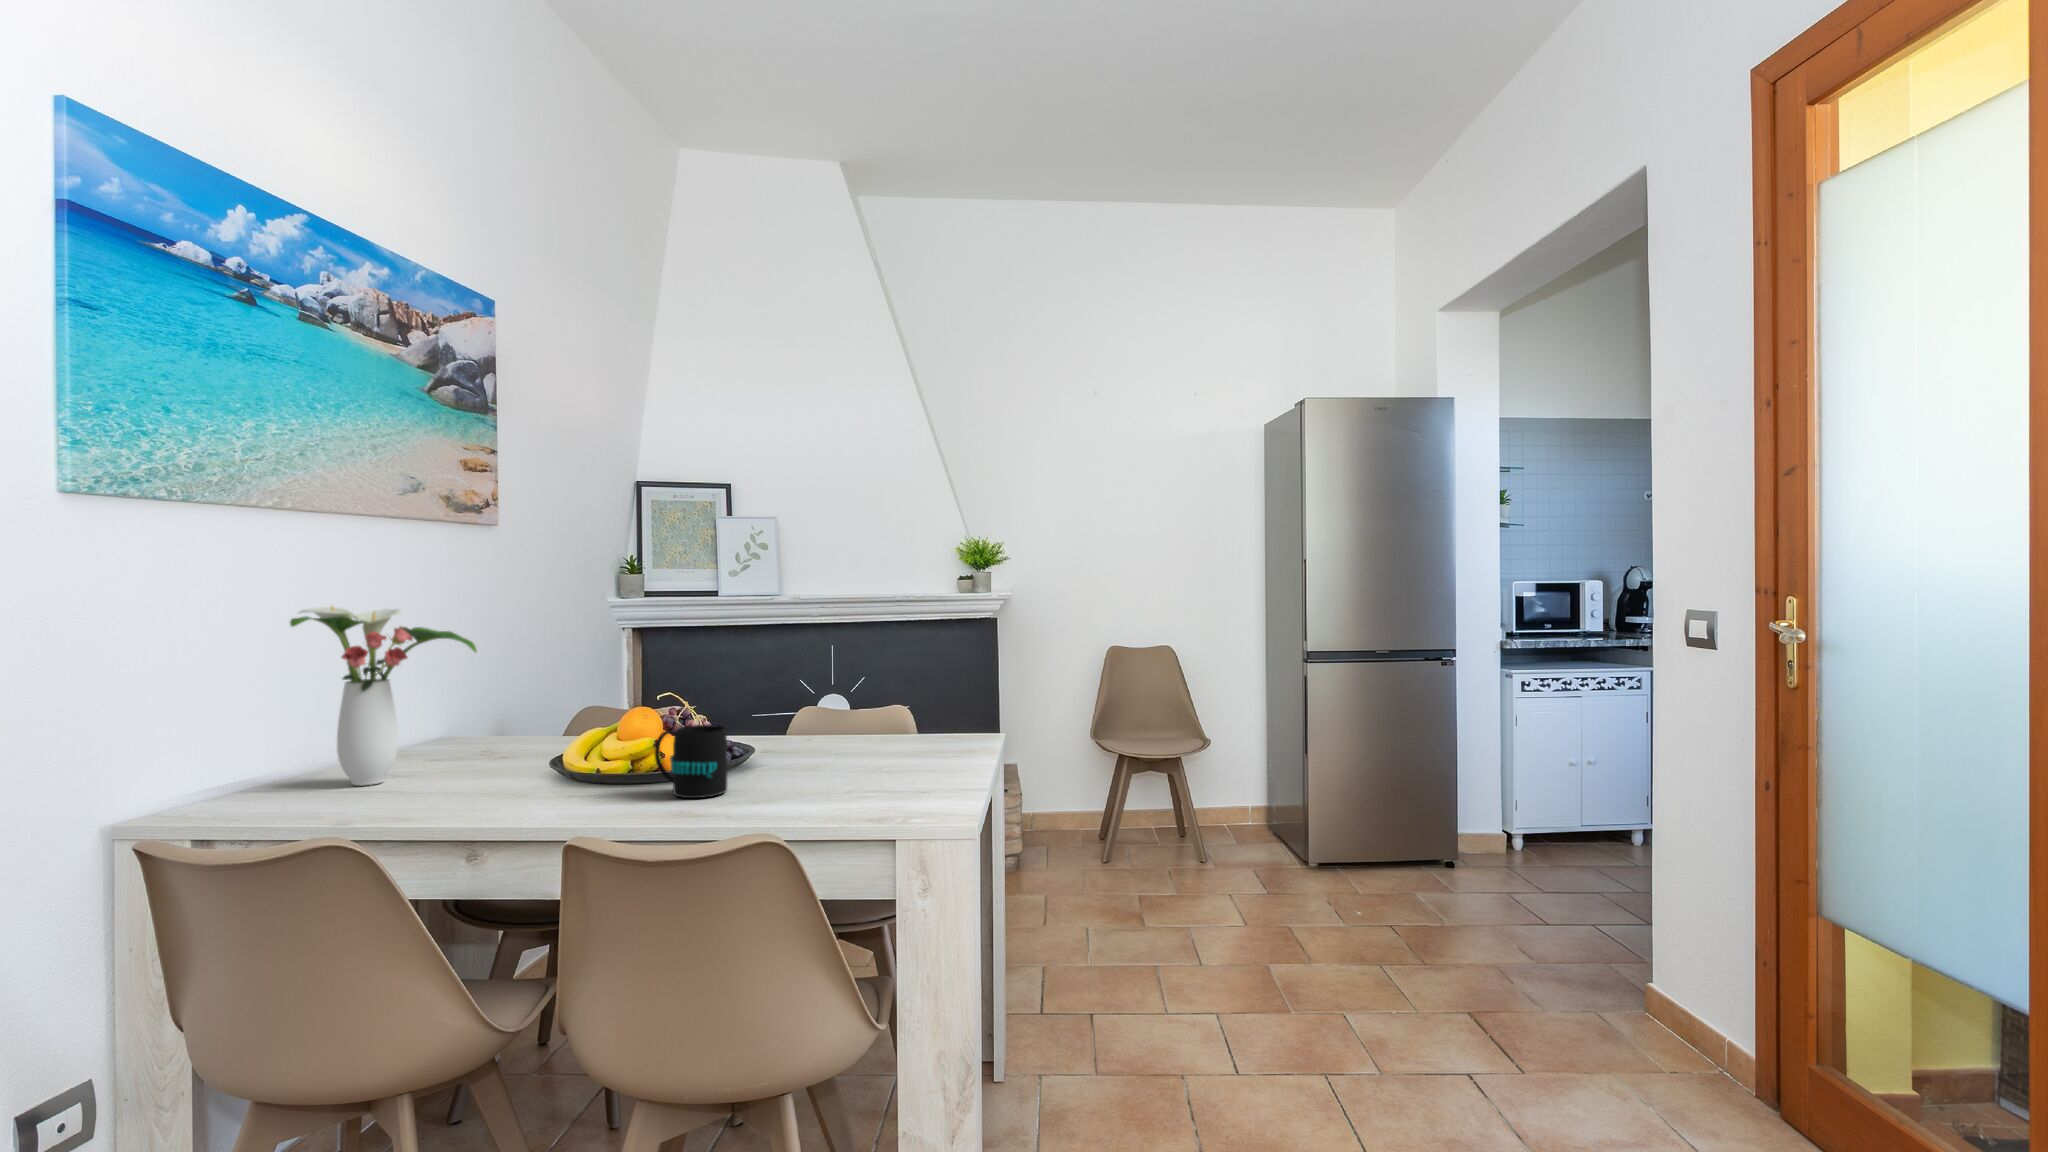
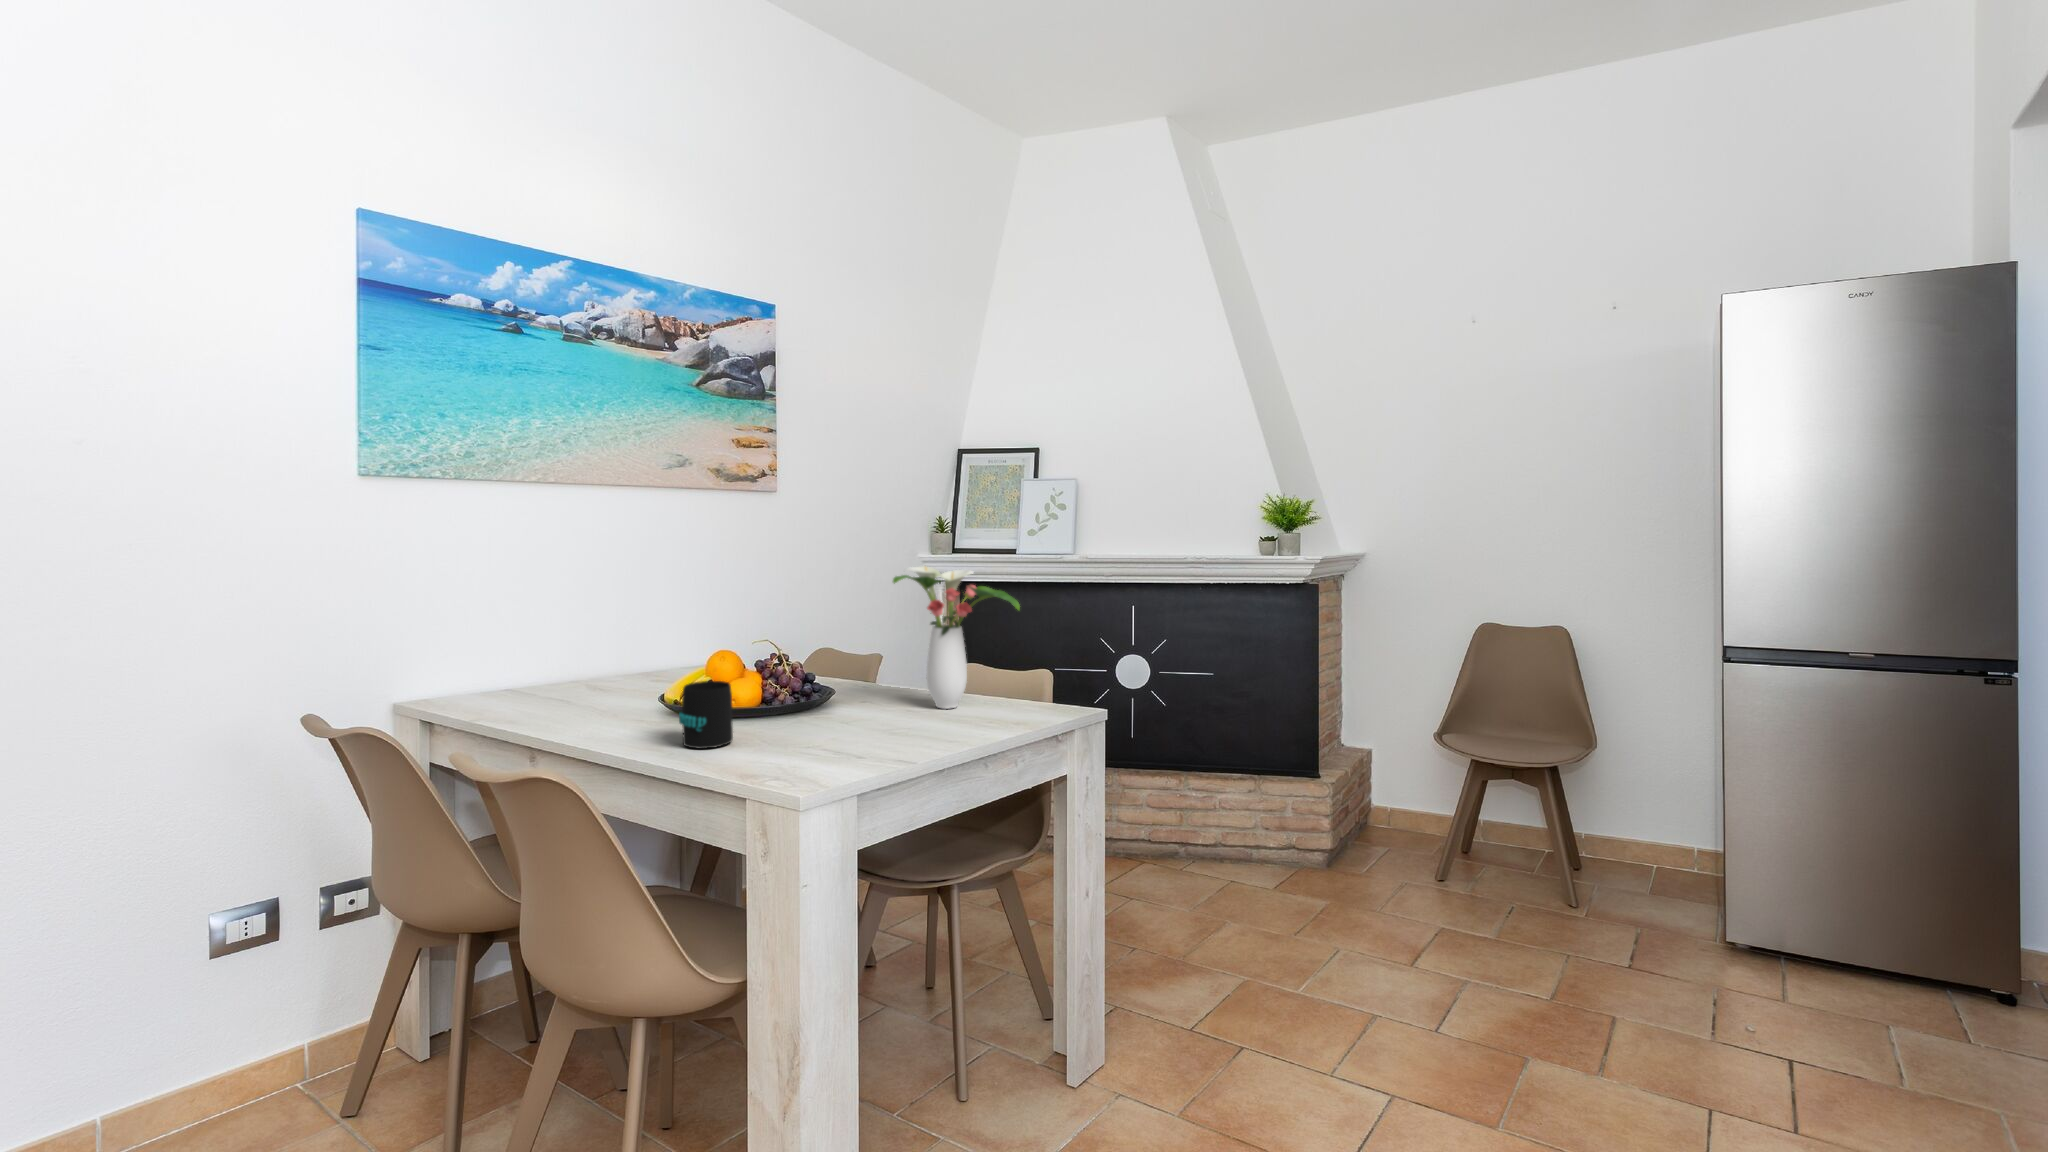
flower arrangement: present [290,606,477,786] -> present [893,566,1020,709]

